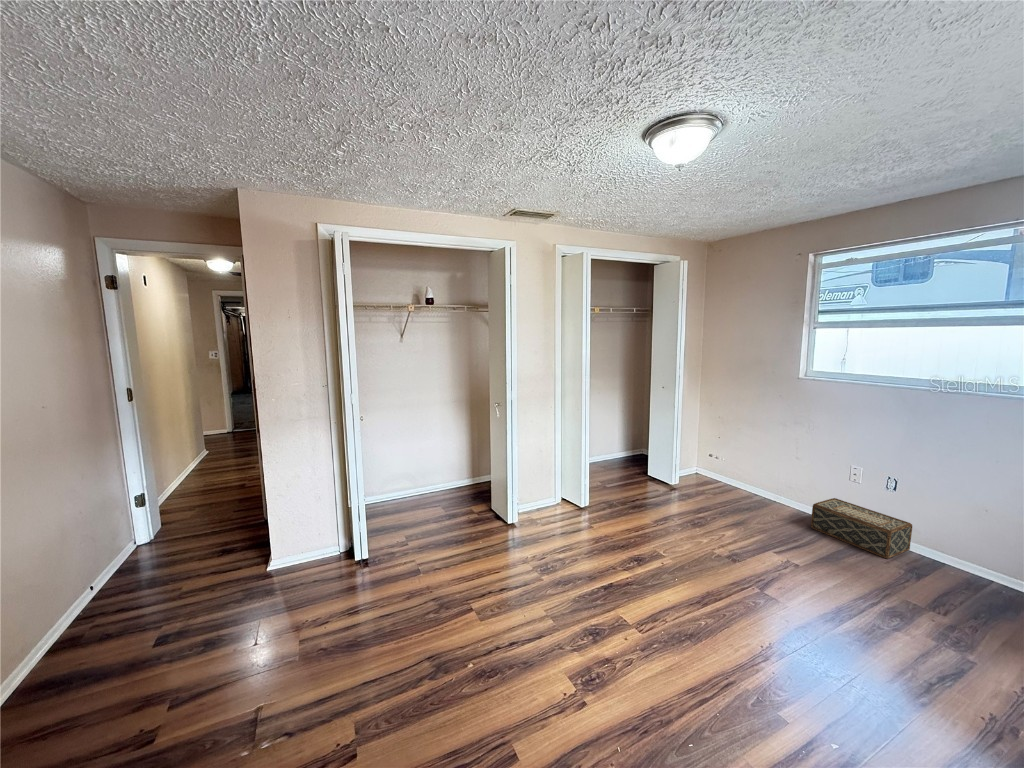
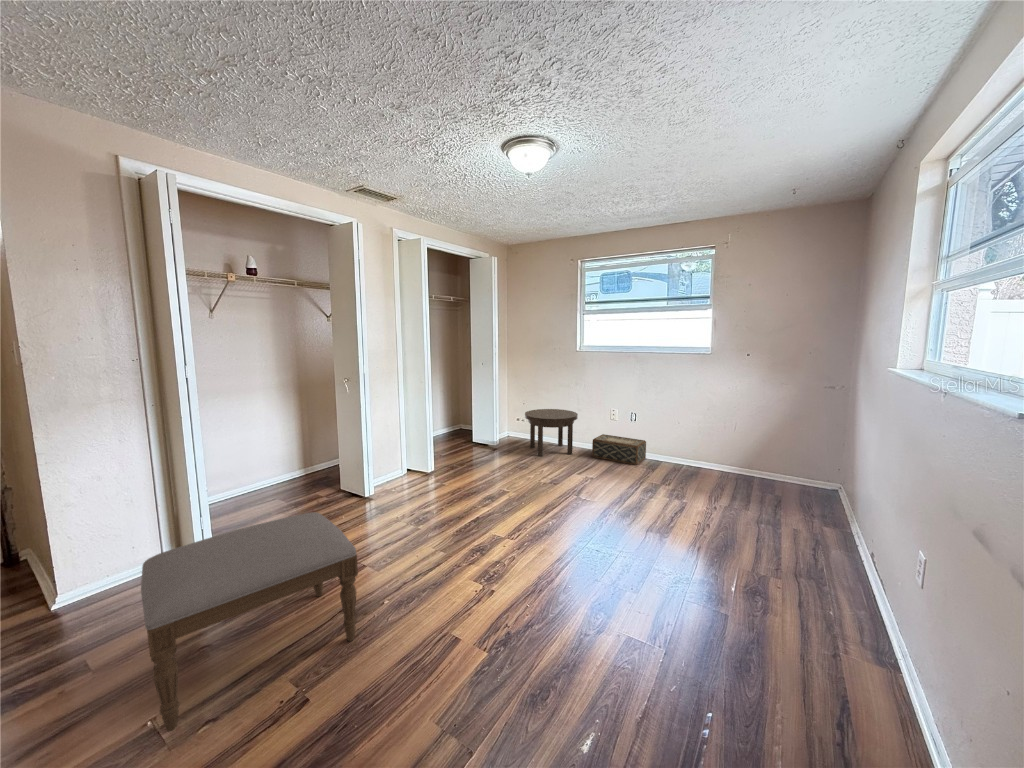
side table: none [714,448,793,517] -> present [525,409,578,456]
ottoman: none [240,550,426,731] -> present [141,512,358,732]

